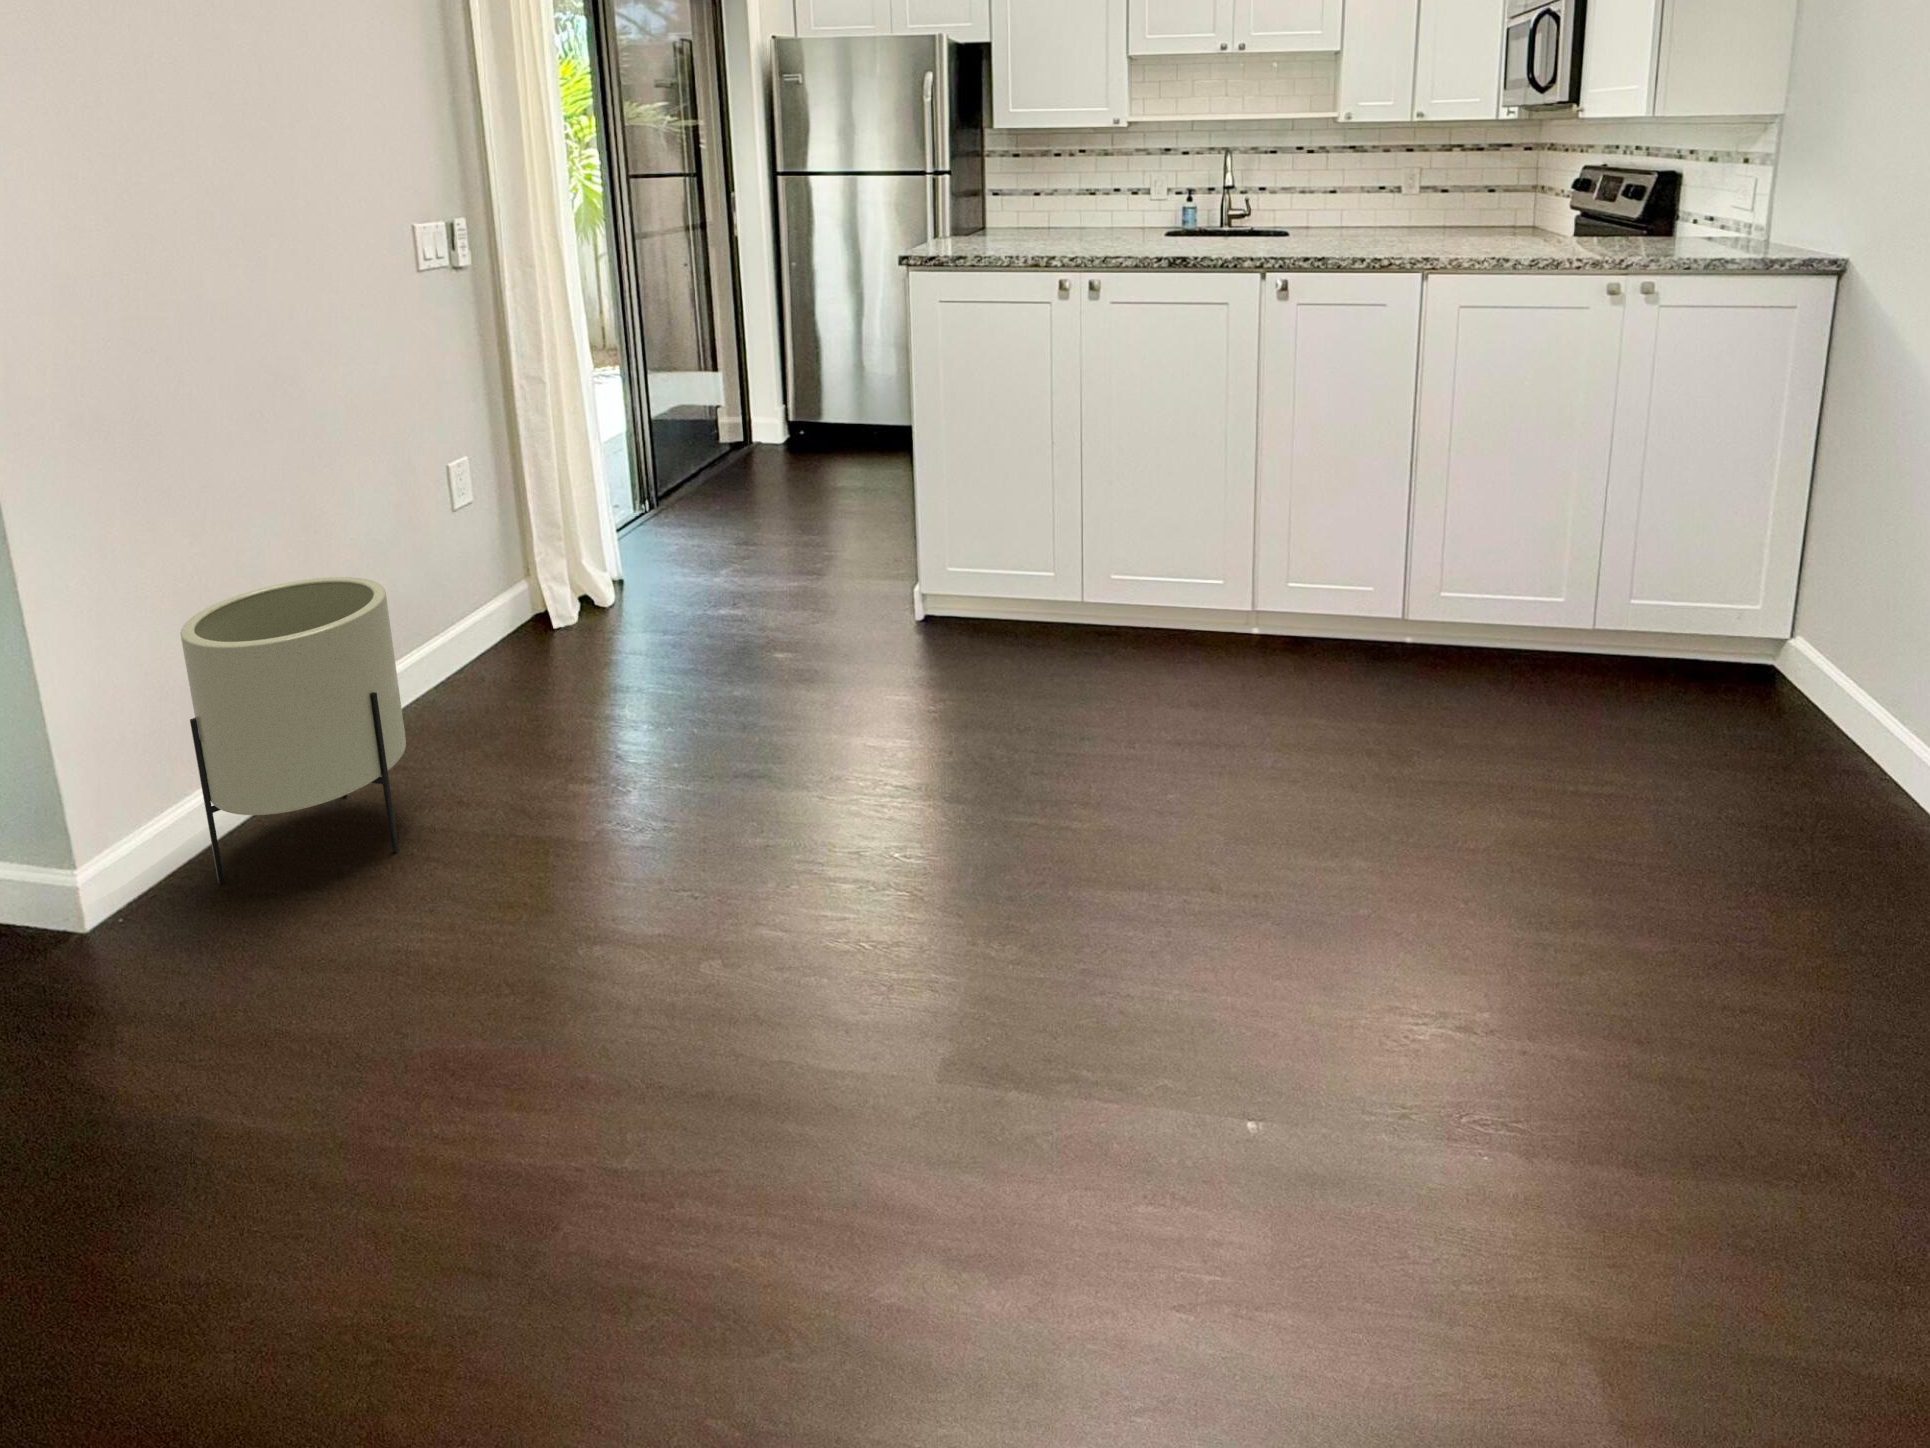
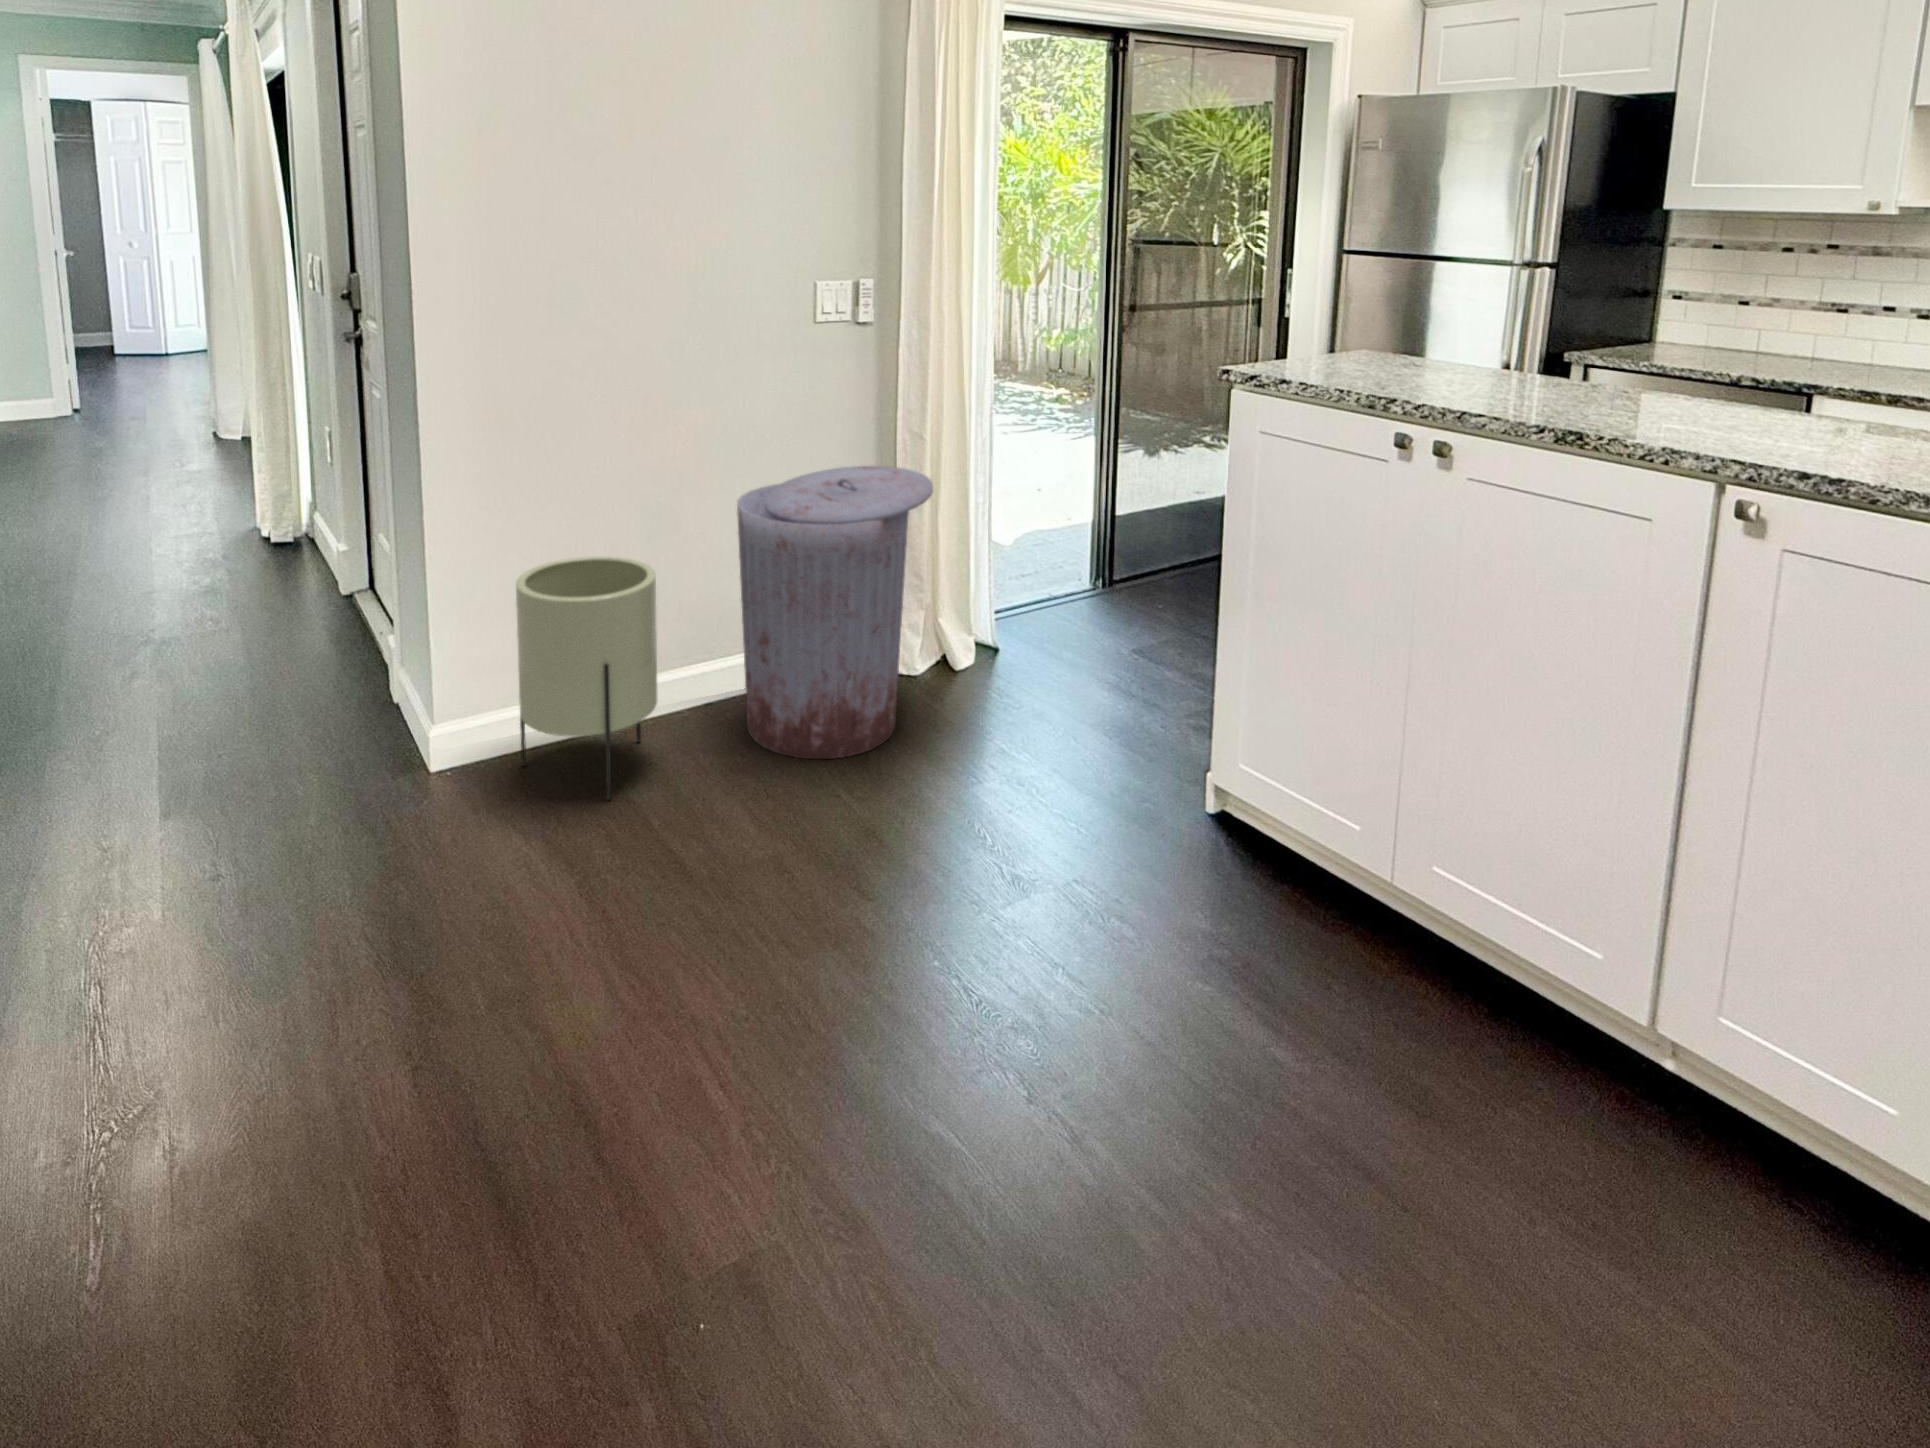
trash can: none [400,412,622,738] -> present [737,466,933,759]

